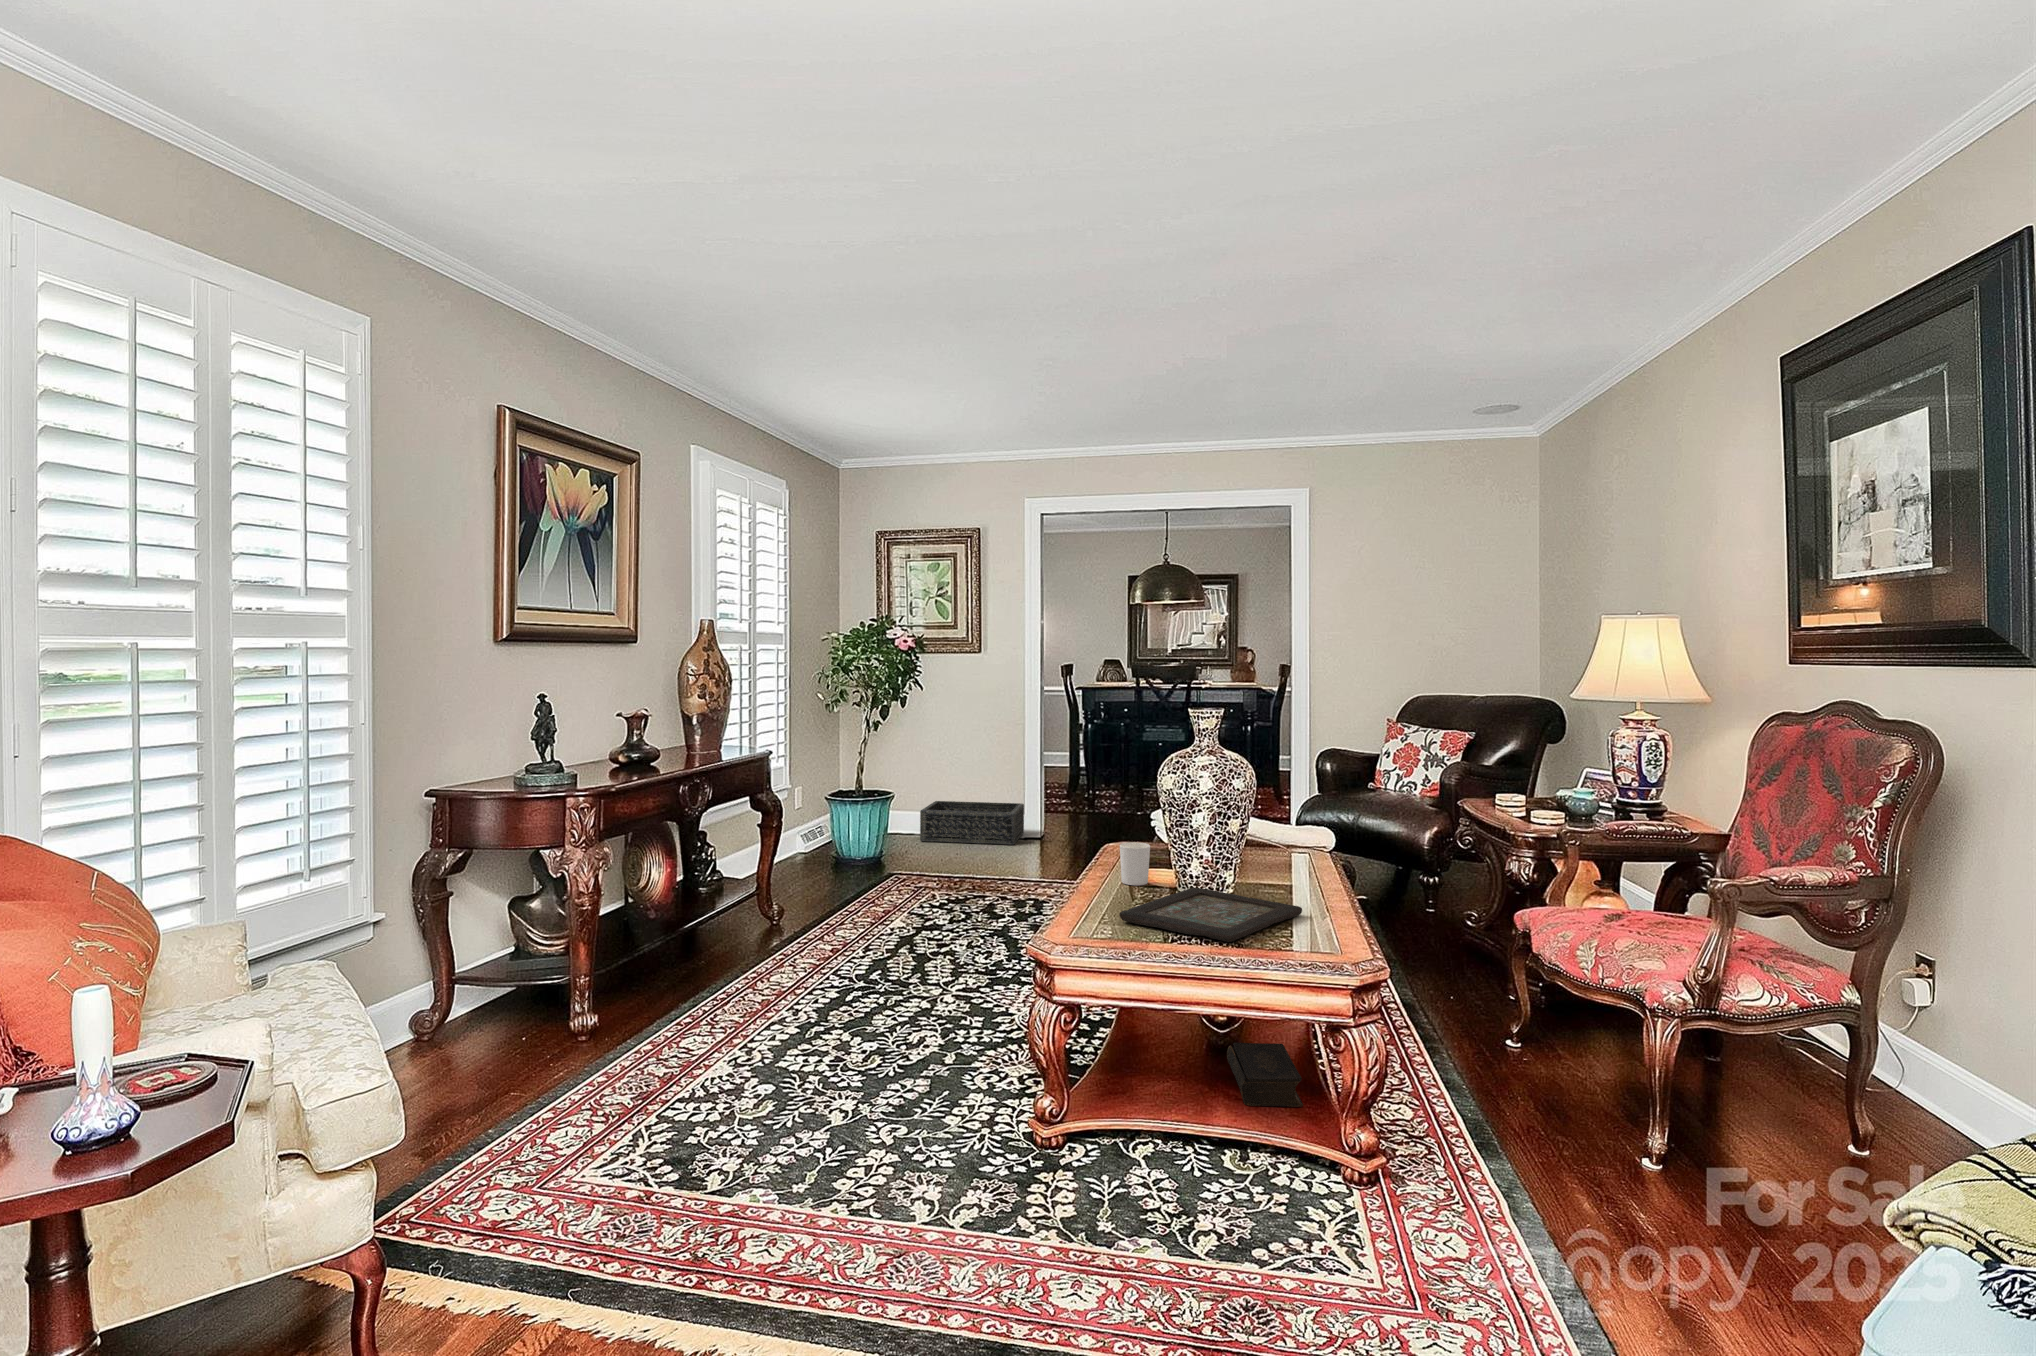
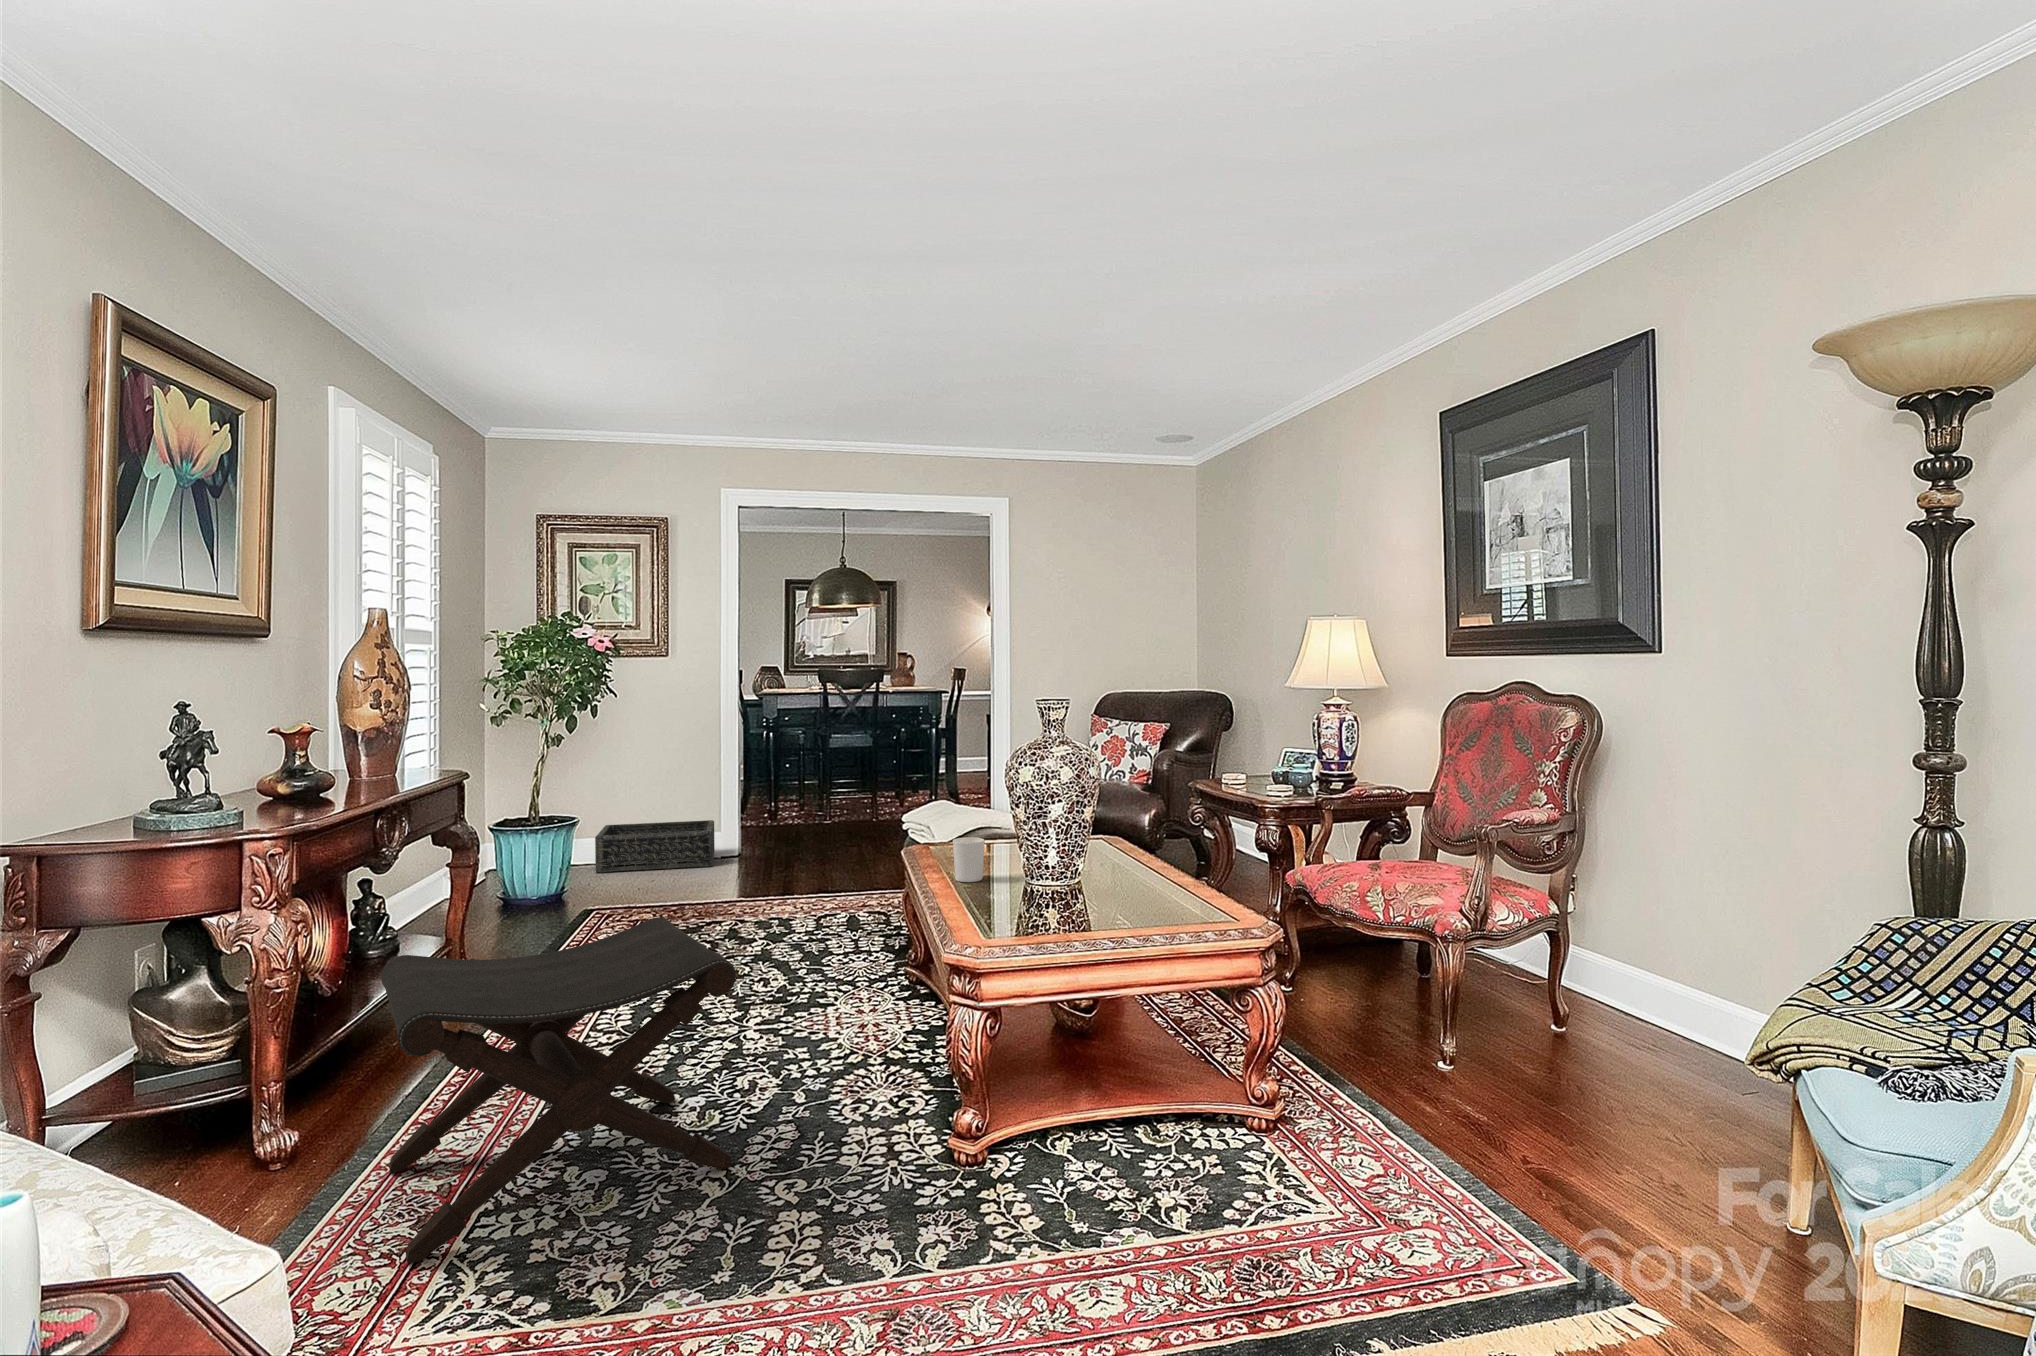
footstool: none [607,887,866,1124] -> present [381,917,736,1263]
decorative tray: present [1119,887,1302,942] -> none [1002,876,1160,921]
book: present [1227,1043,1303,1107] -> none [1098,1019,1189,1082]

